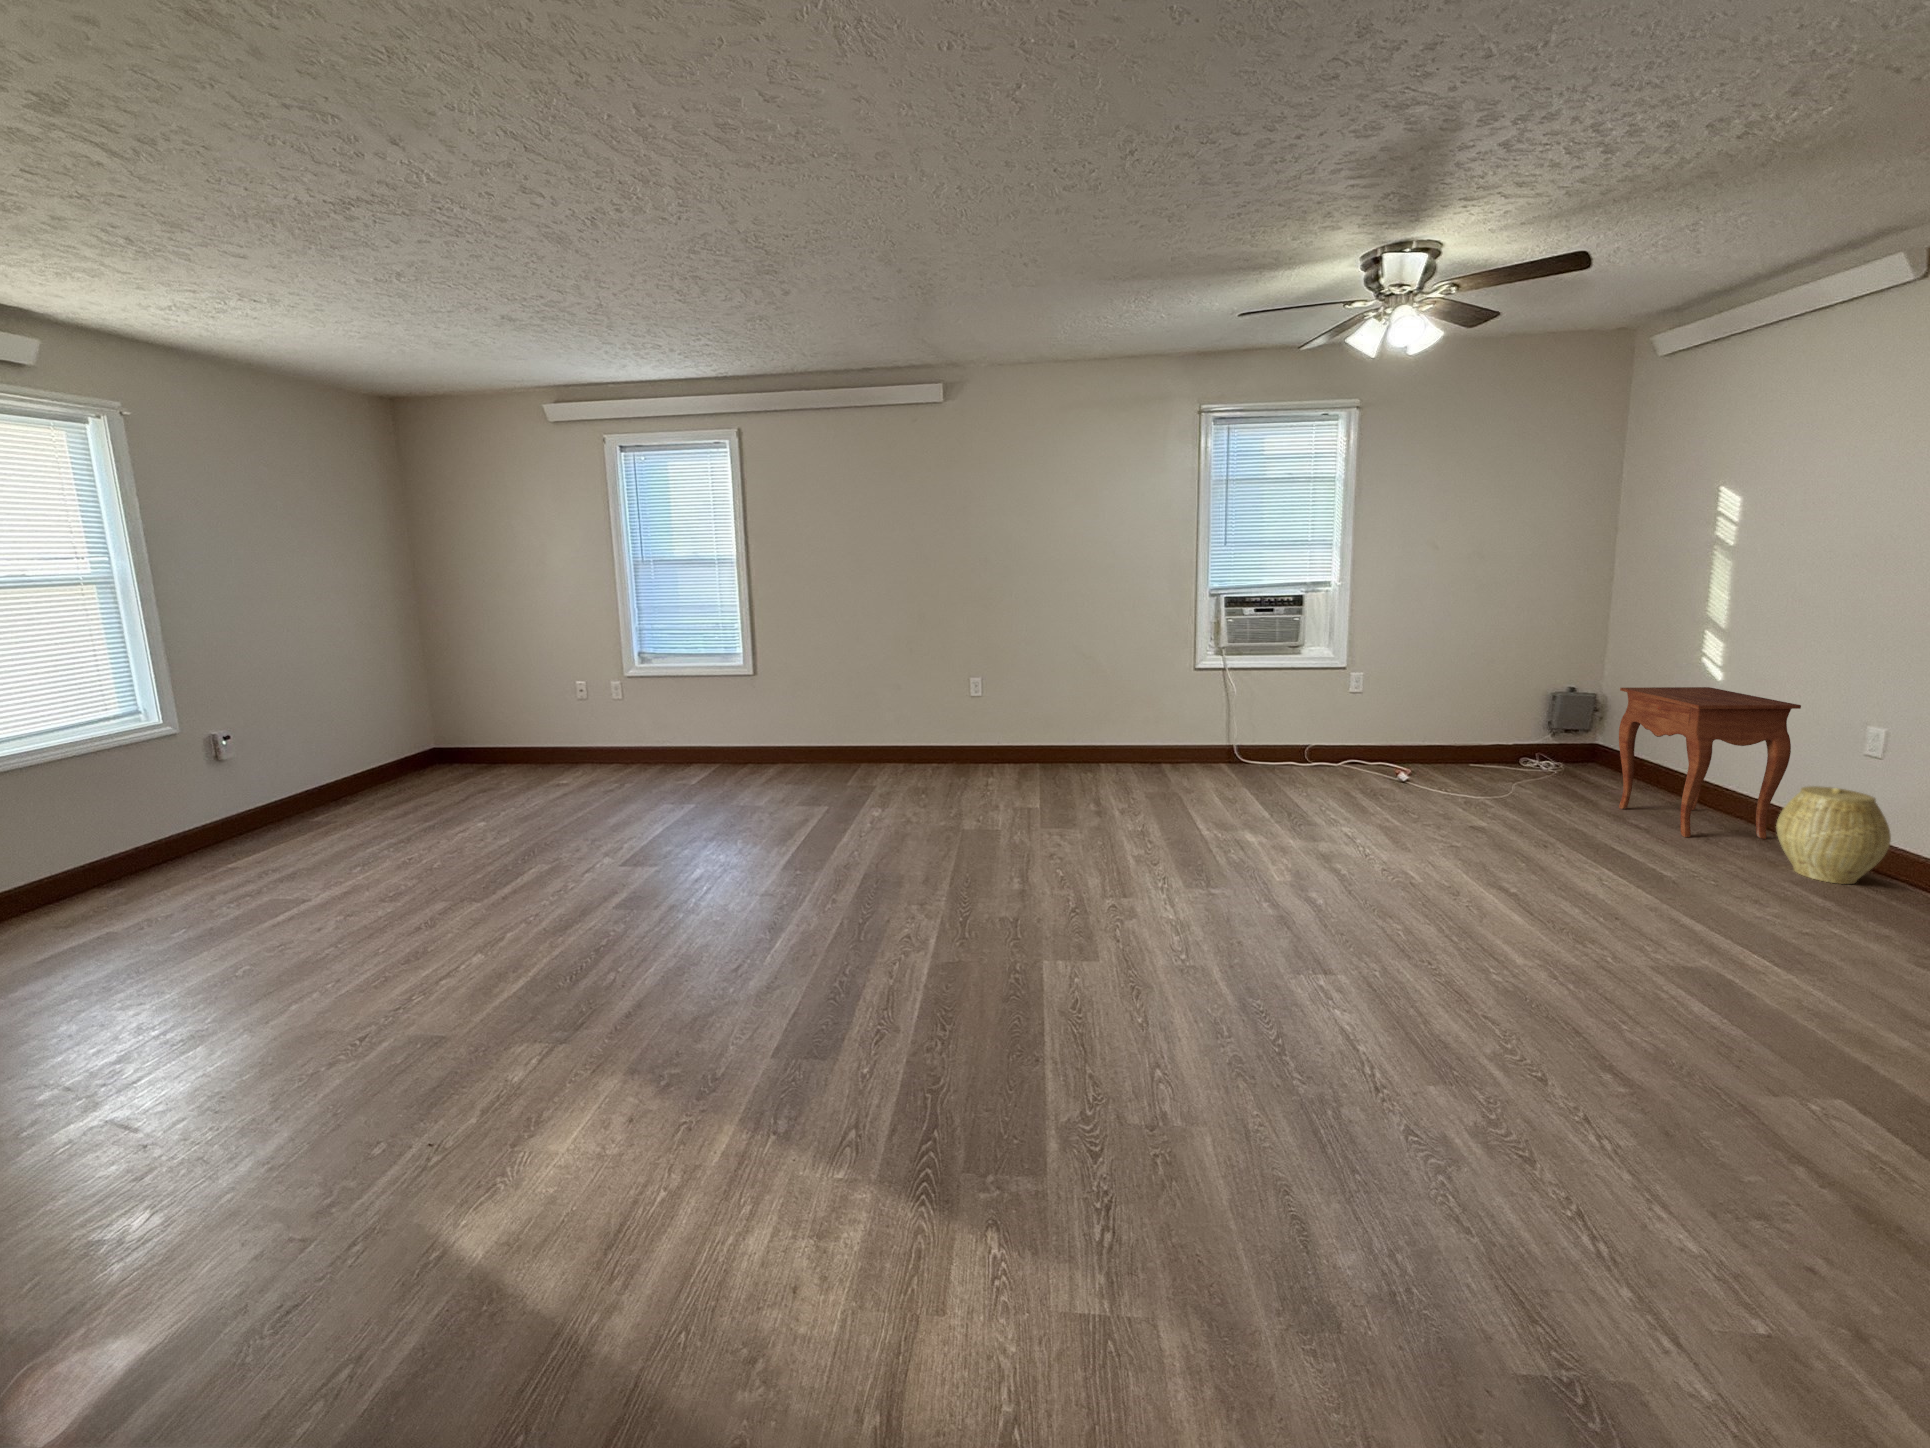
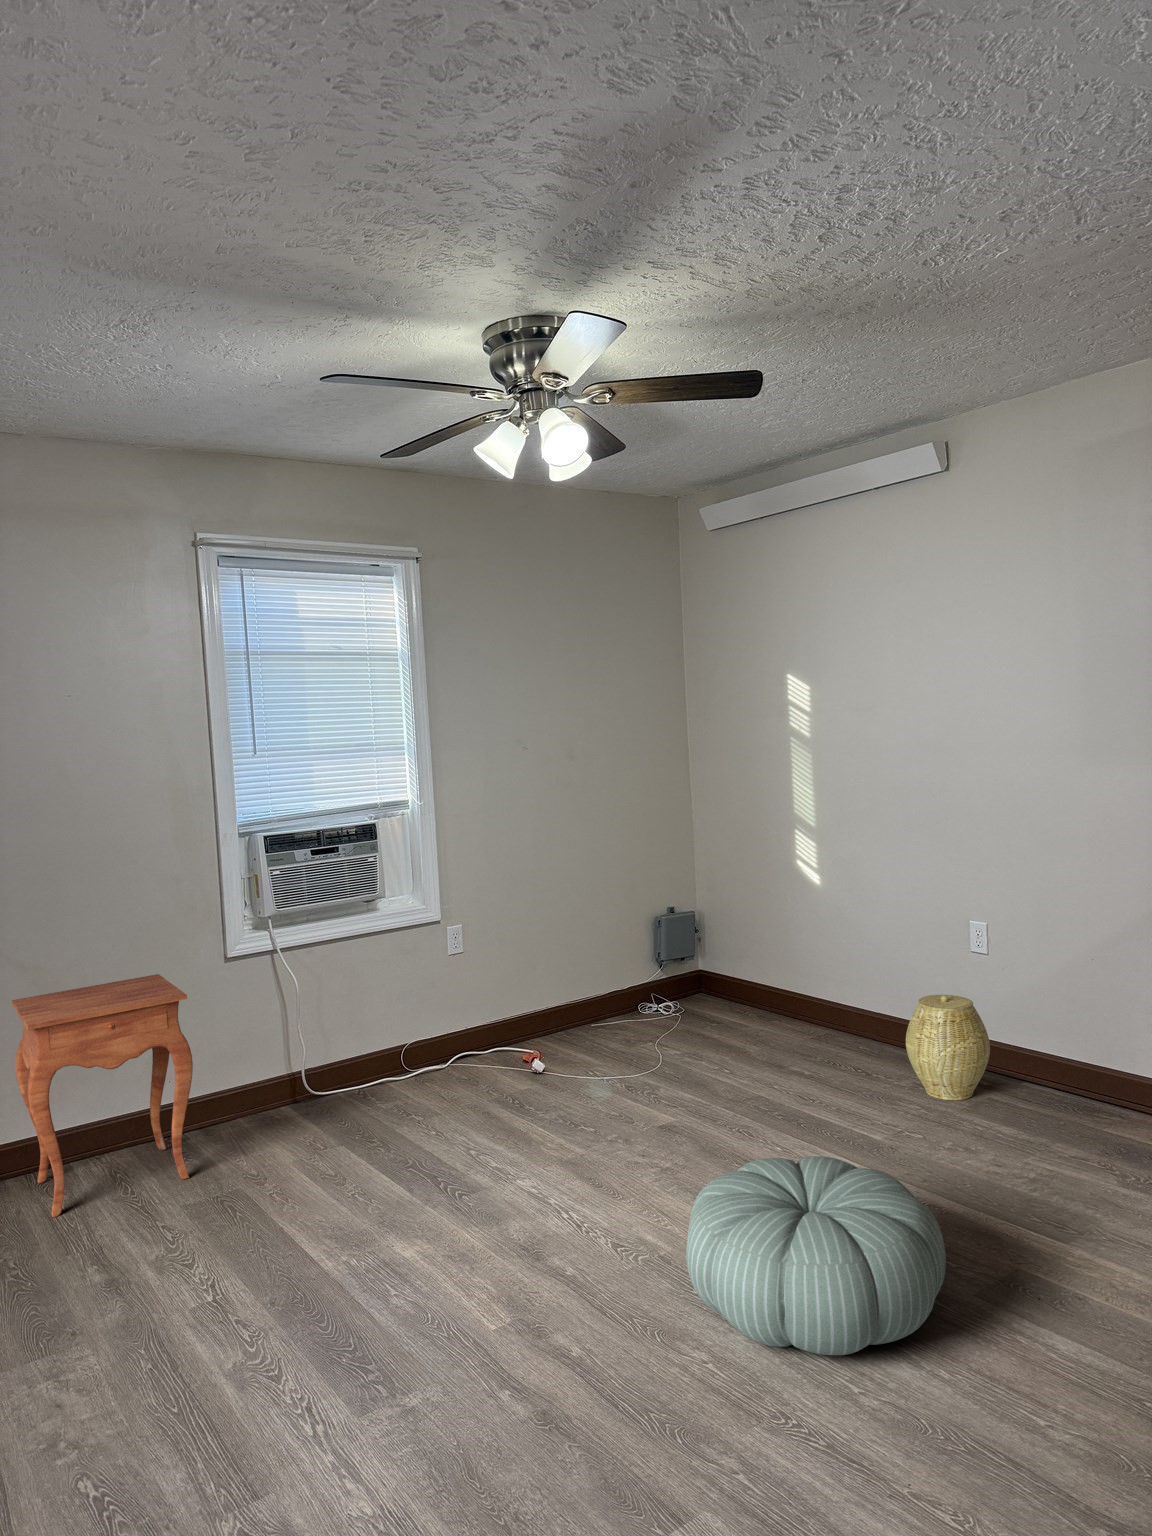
side table: present [1619,687,1801,839] -> present [12,974,193,1217]
pouf: none [1441,843,1679,975] -> present [686,1156,946,1355]

